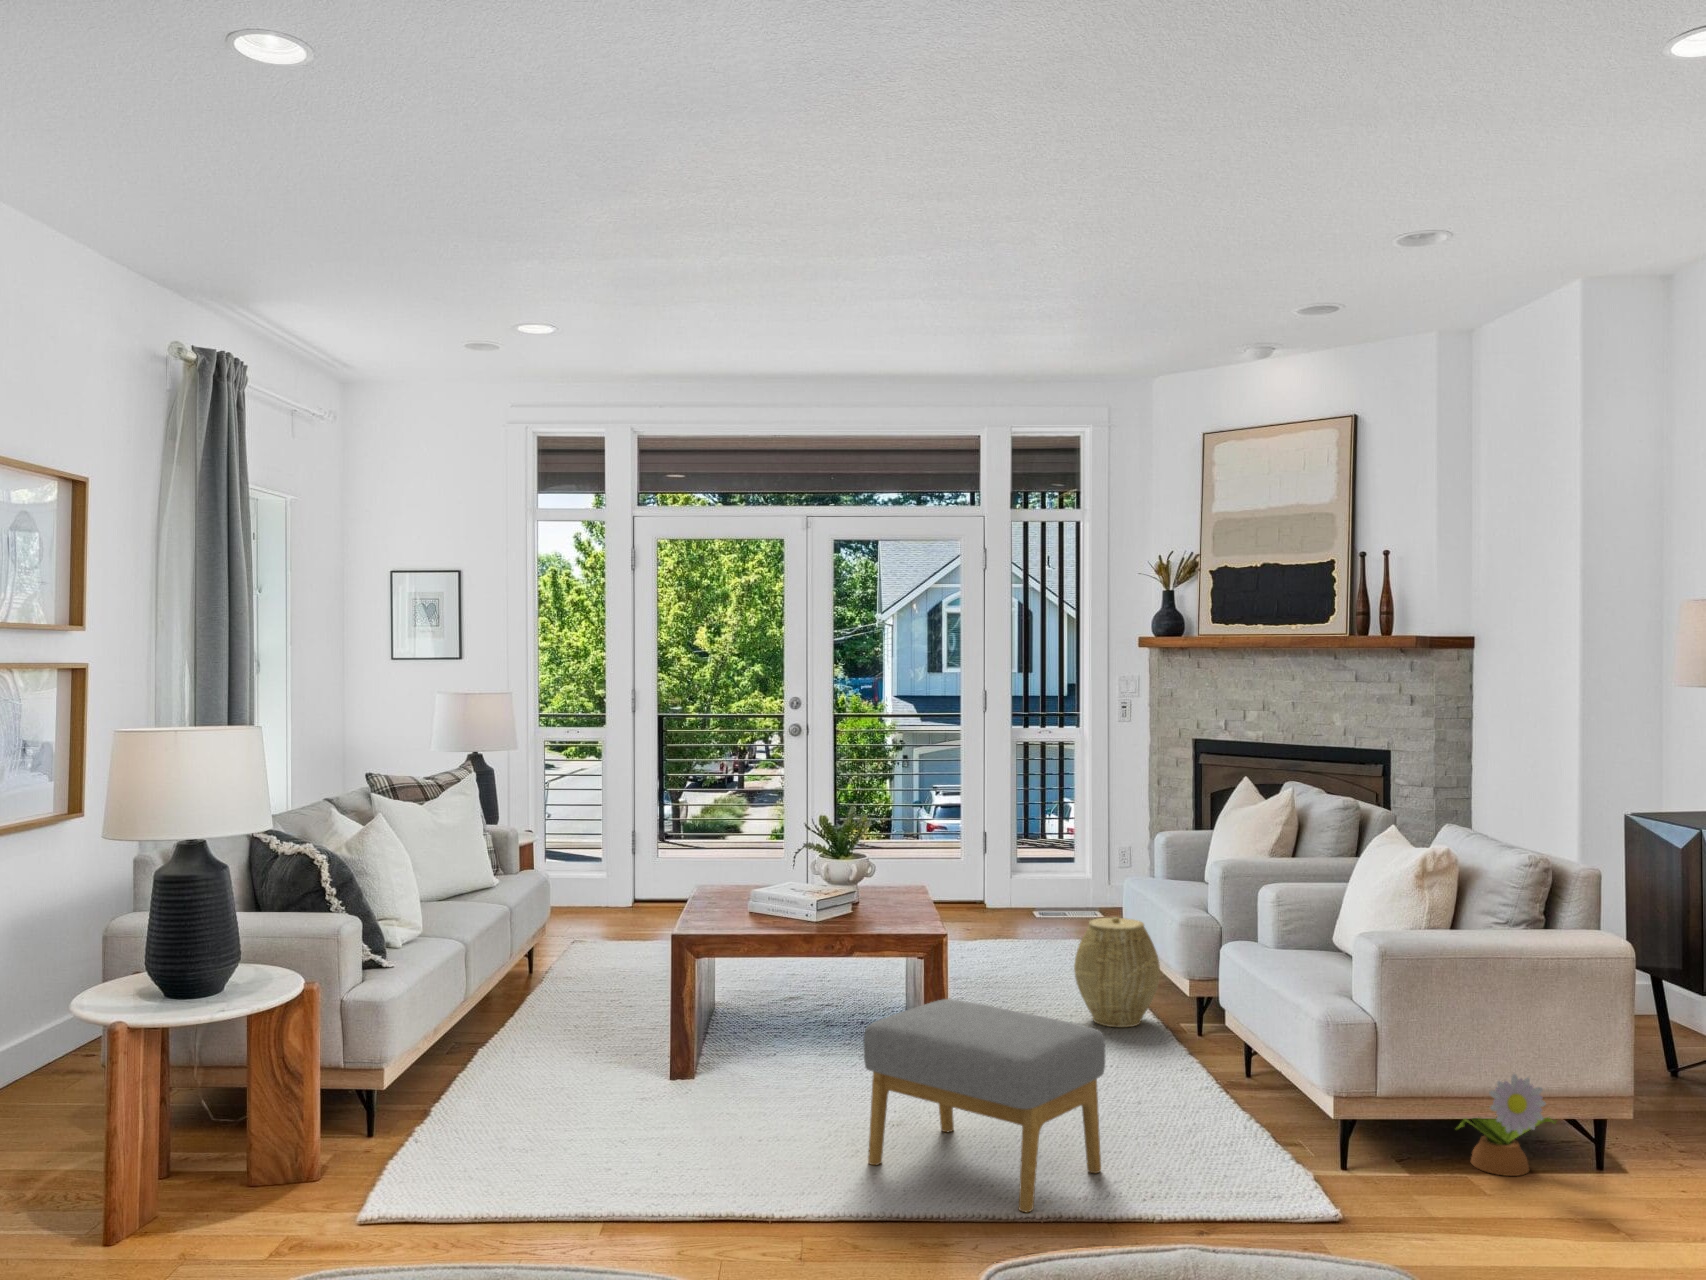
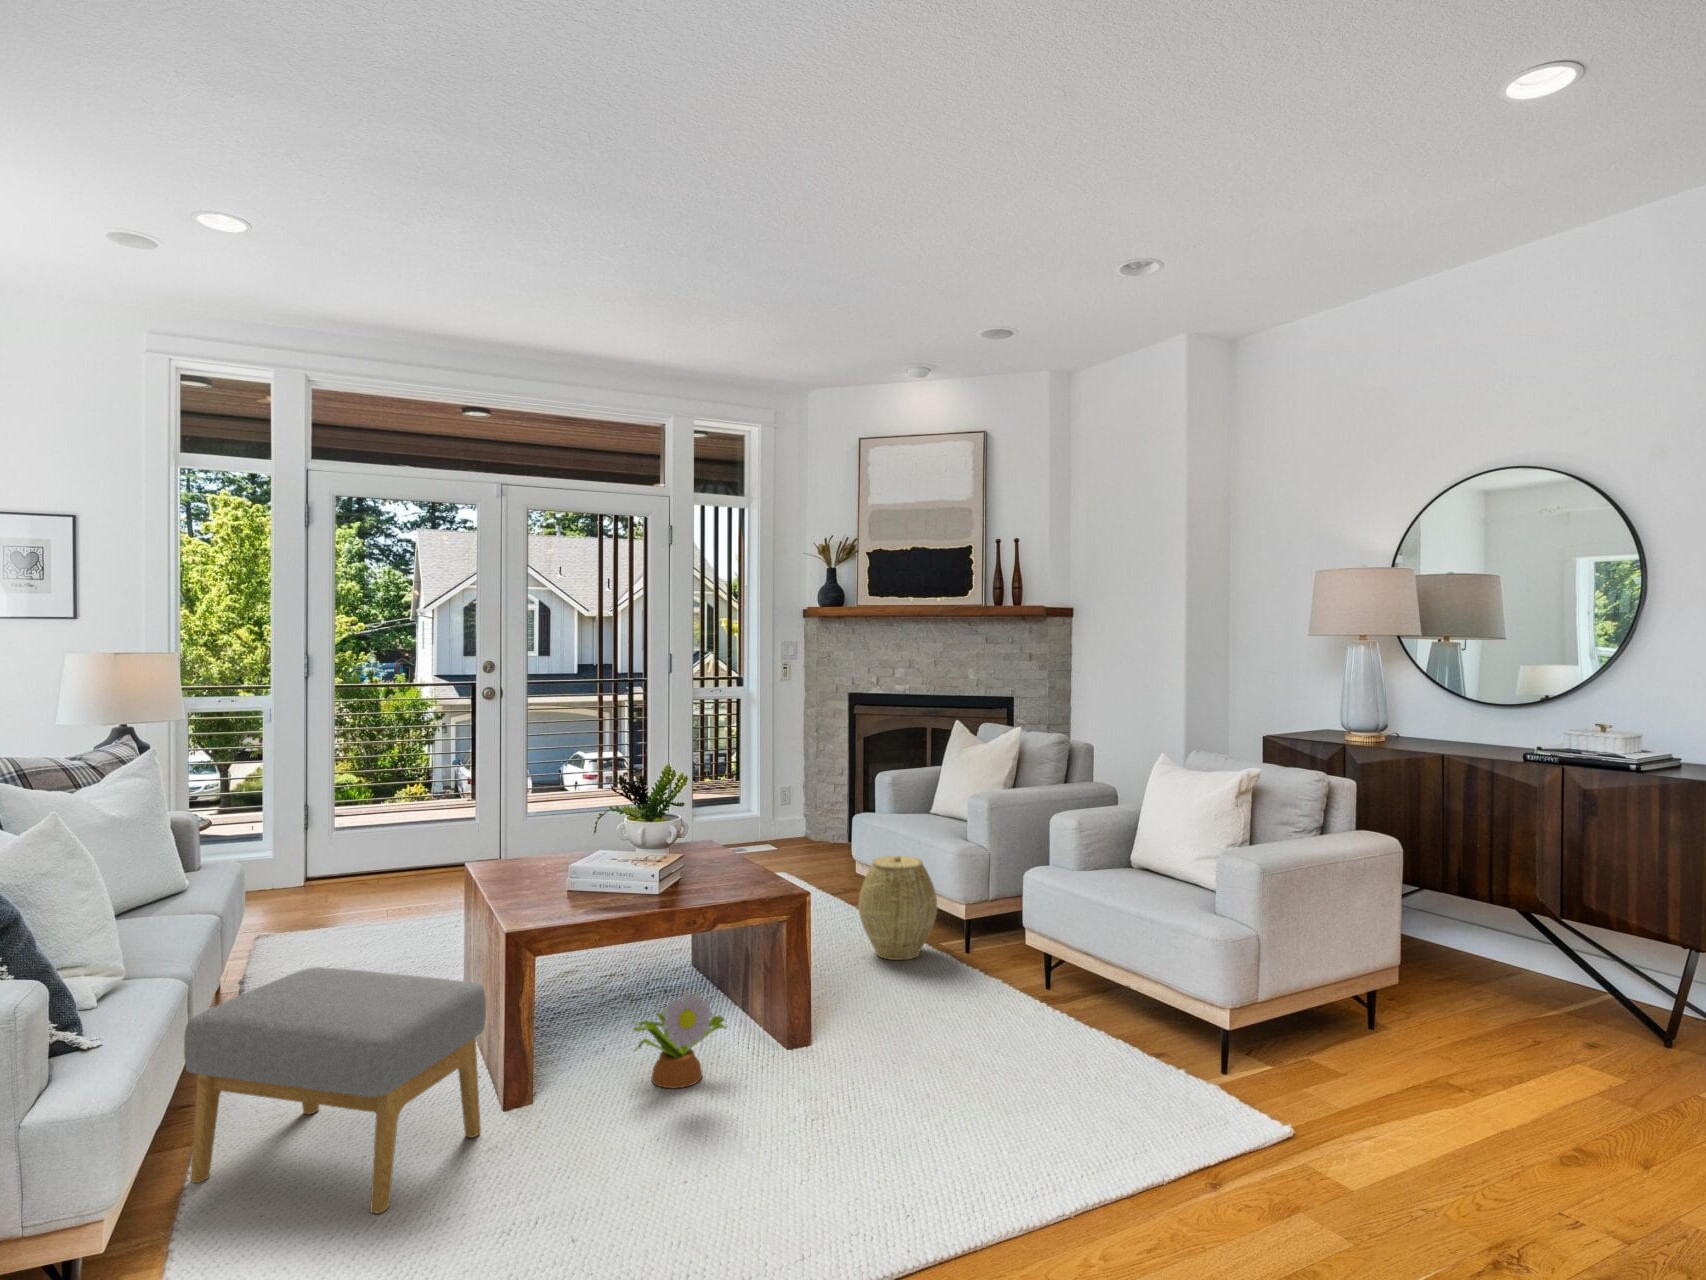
footstool: present [864,999,1105,1212] -> present [184,967,486,1213]
decorative plant: present [1456,1074,1556,1176] -> present [634,991,727,1088]

